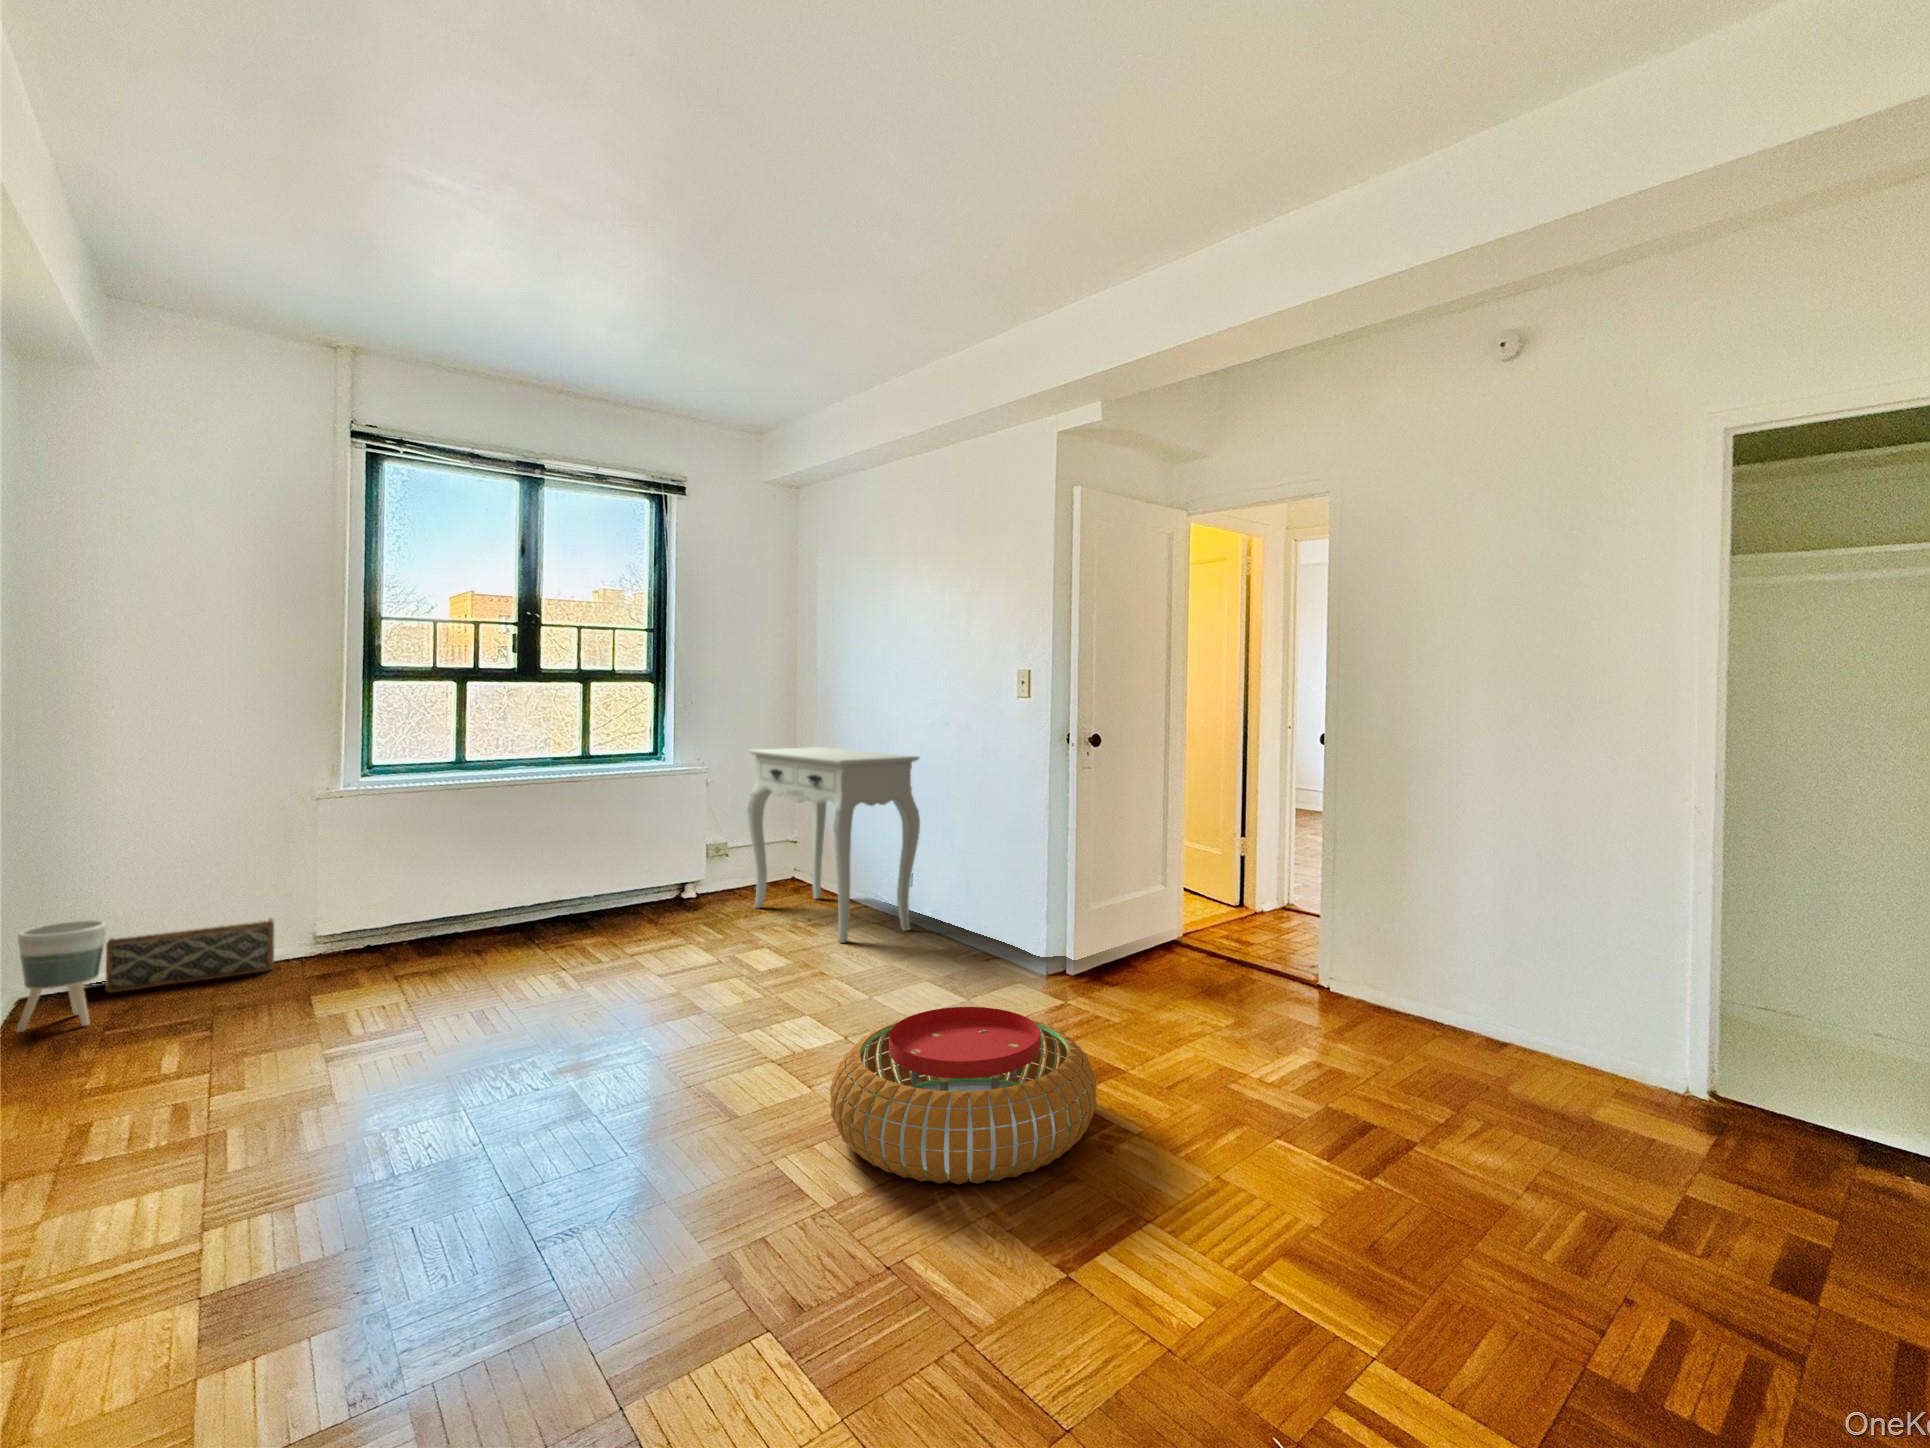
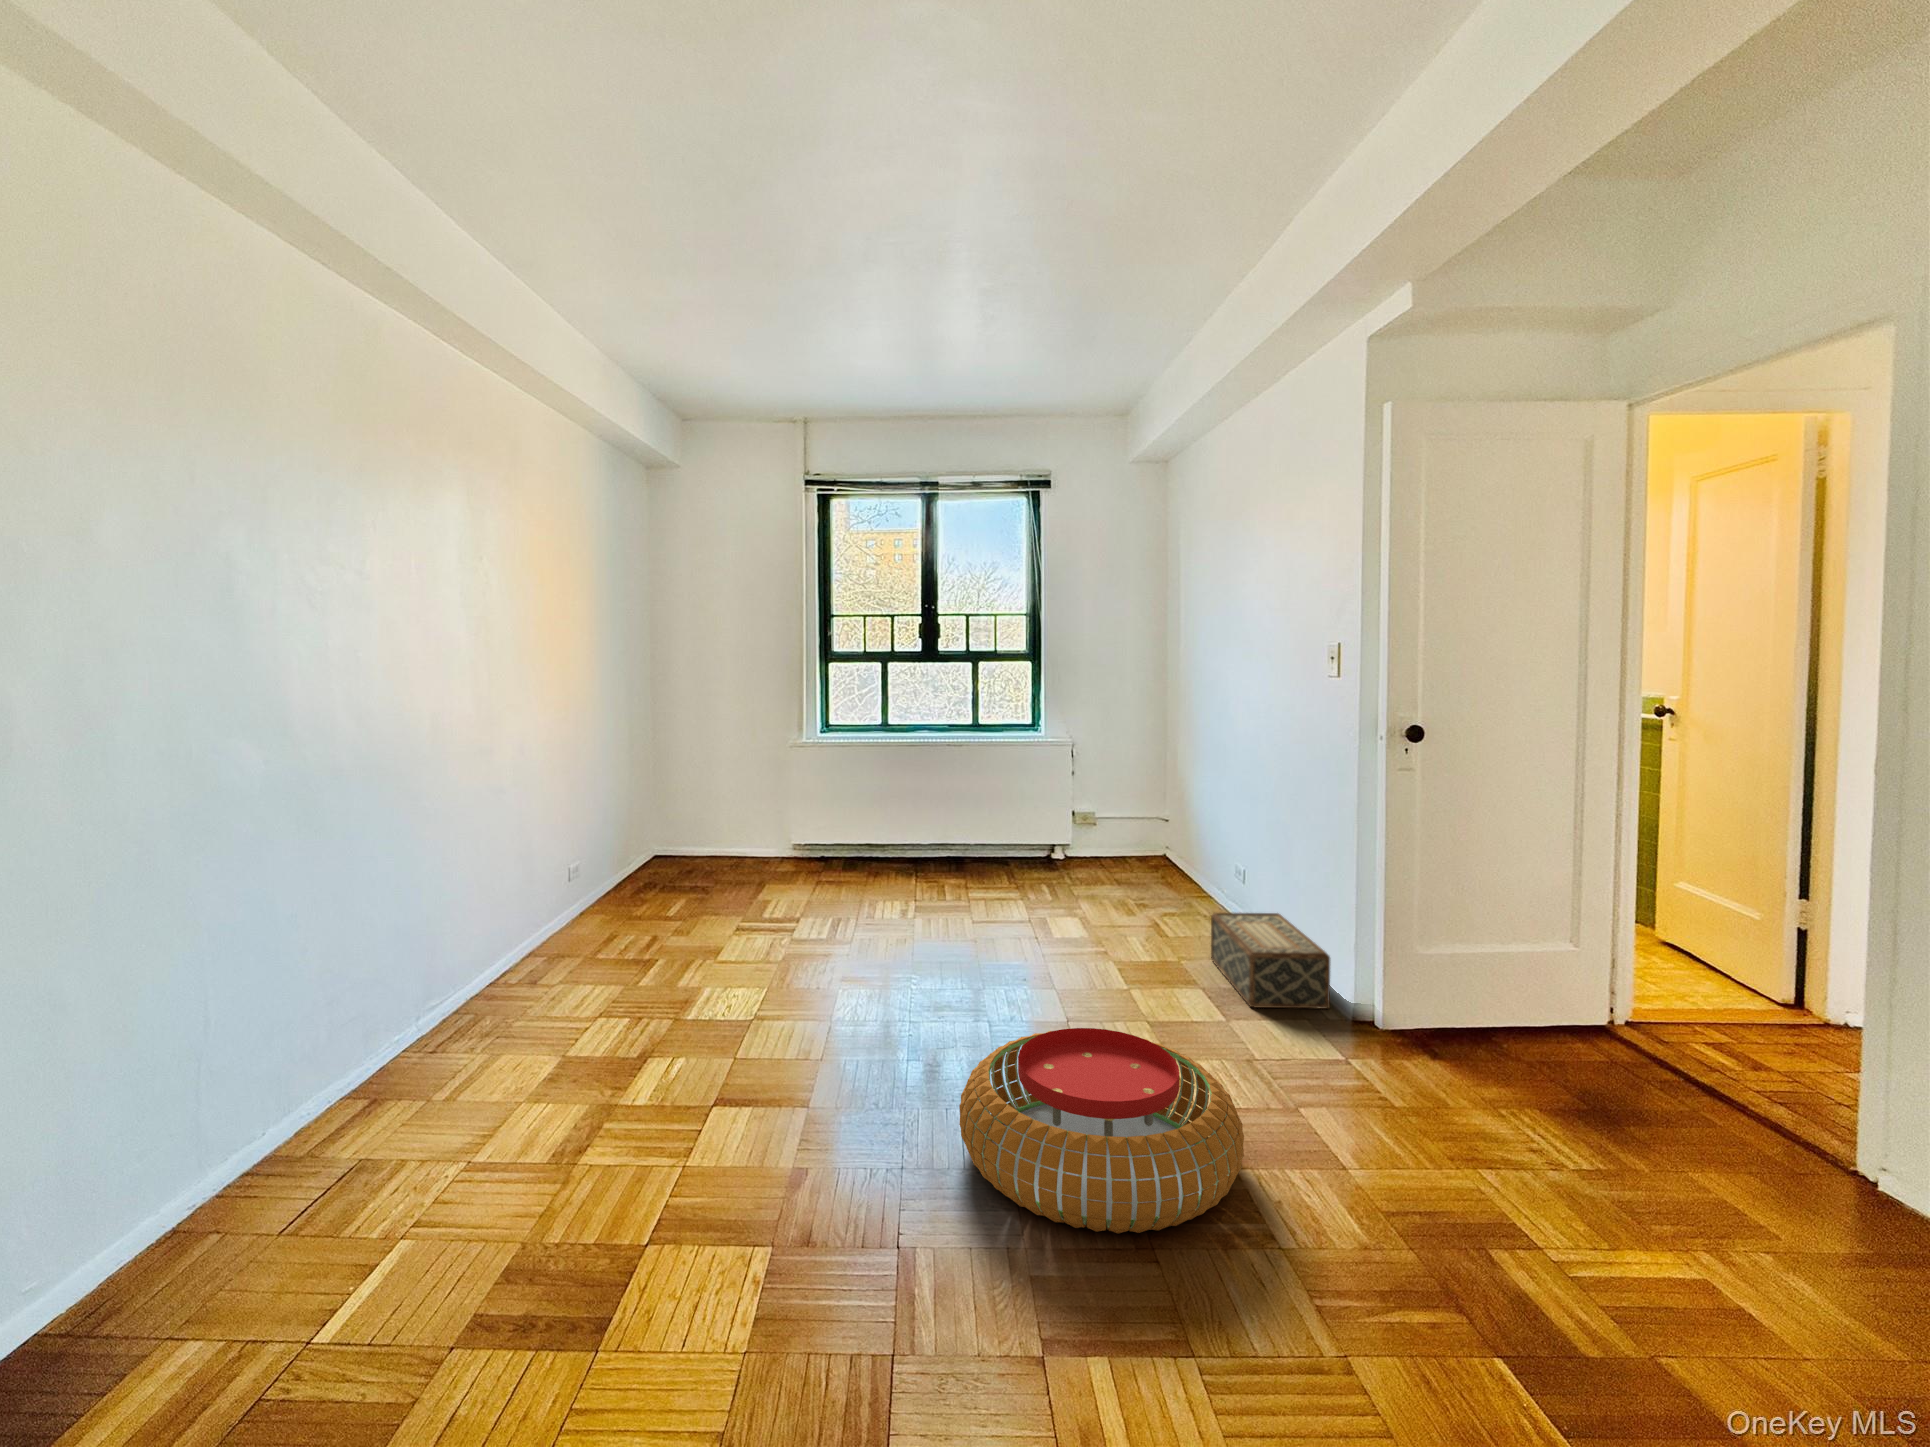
console table: present [747,747,920,943] -> none [1103,727,1250,930]
woven basket: present [106,918,274,993] -> present [1211,912,1330,1009]
planter: present [17,920,107,1032] -> none [620,823,662,891]

